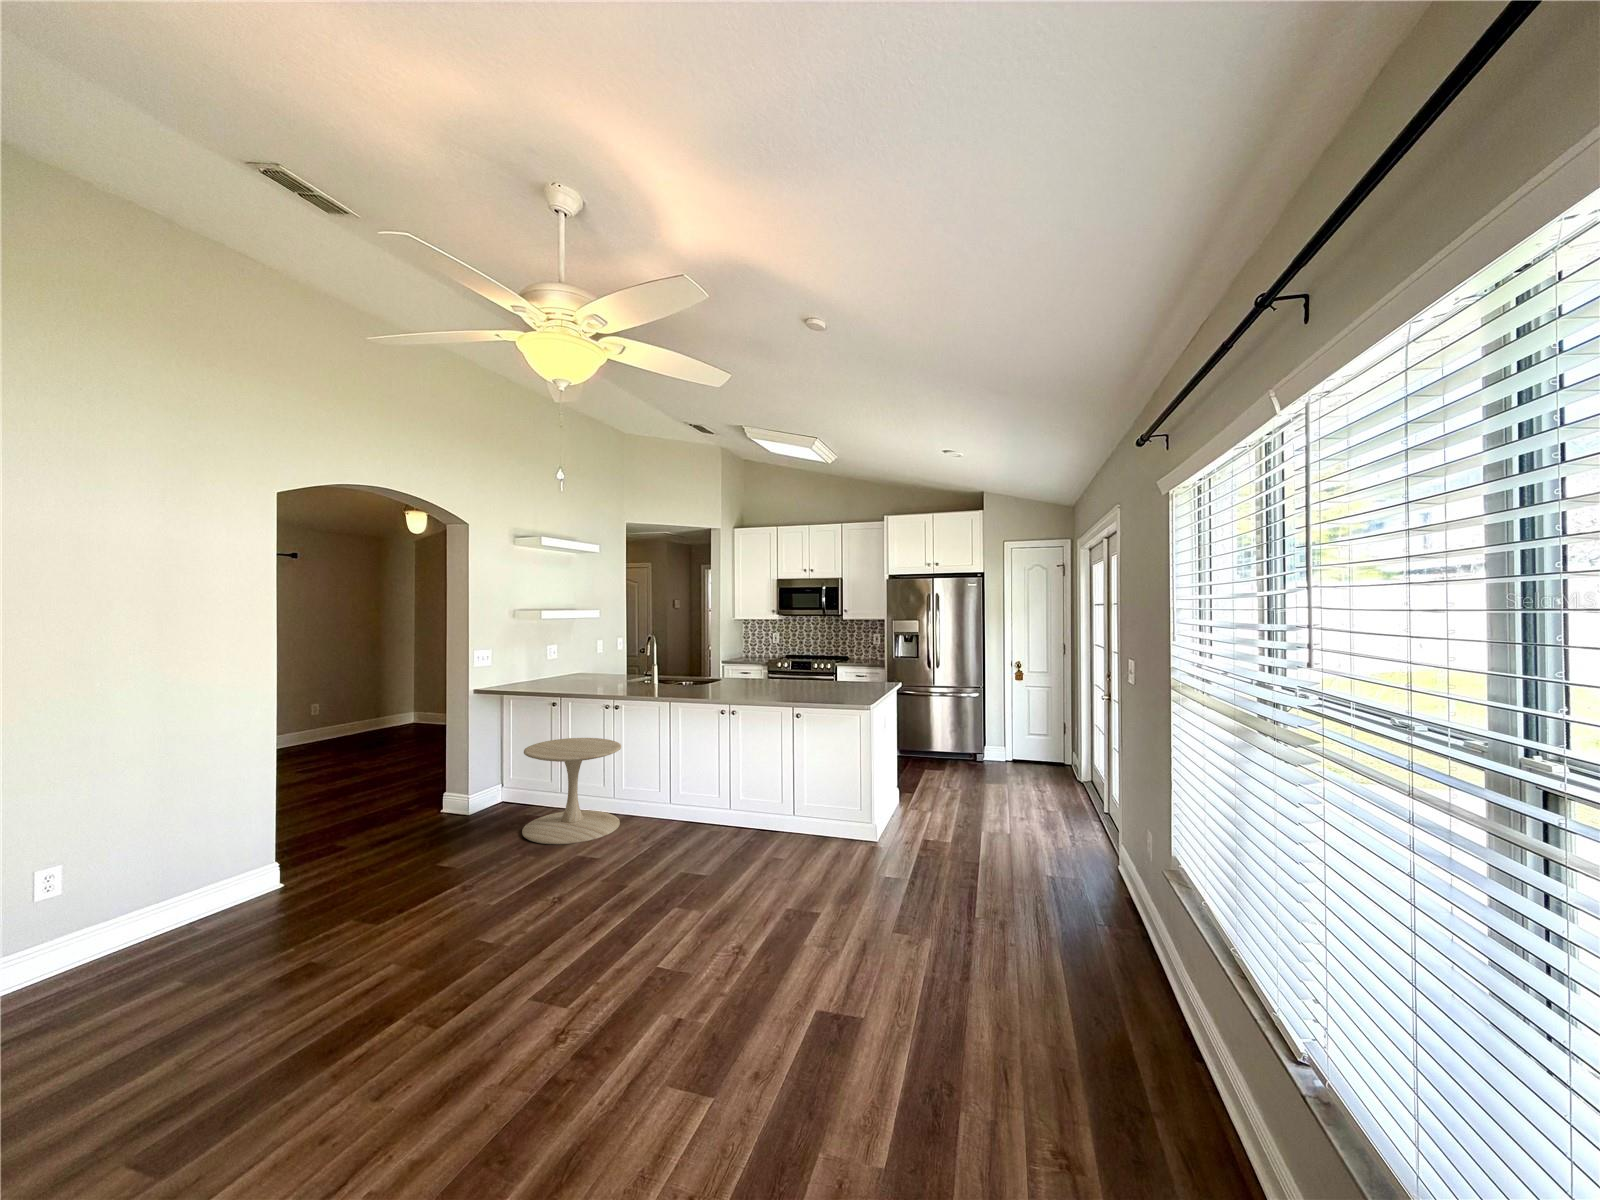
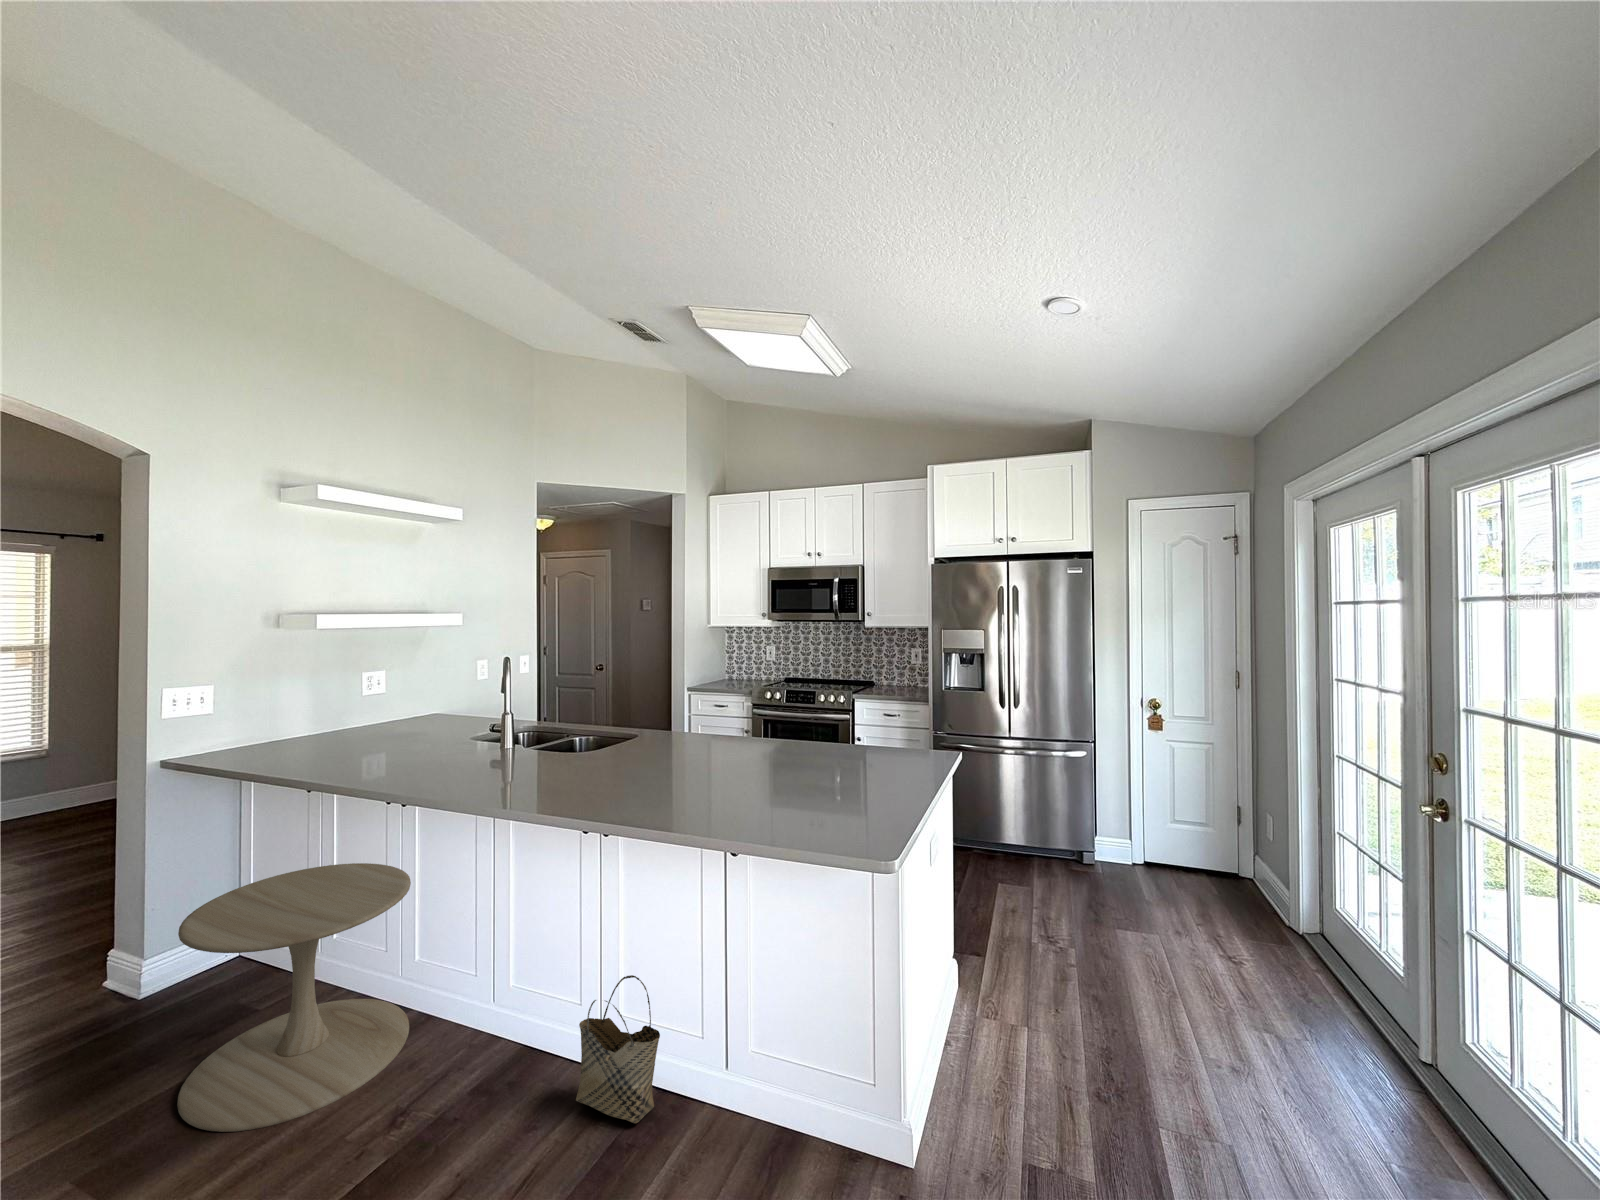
woven basket: none [719,777,759,837] -> present [576,975,660,1123]

